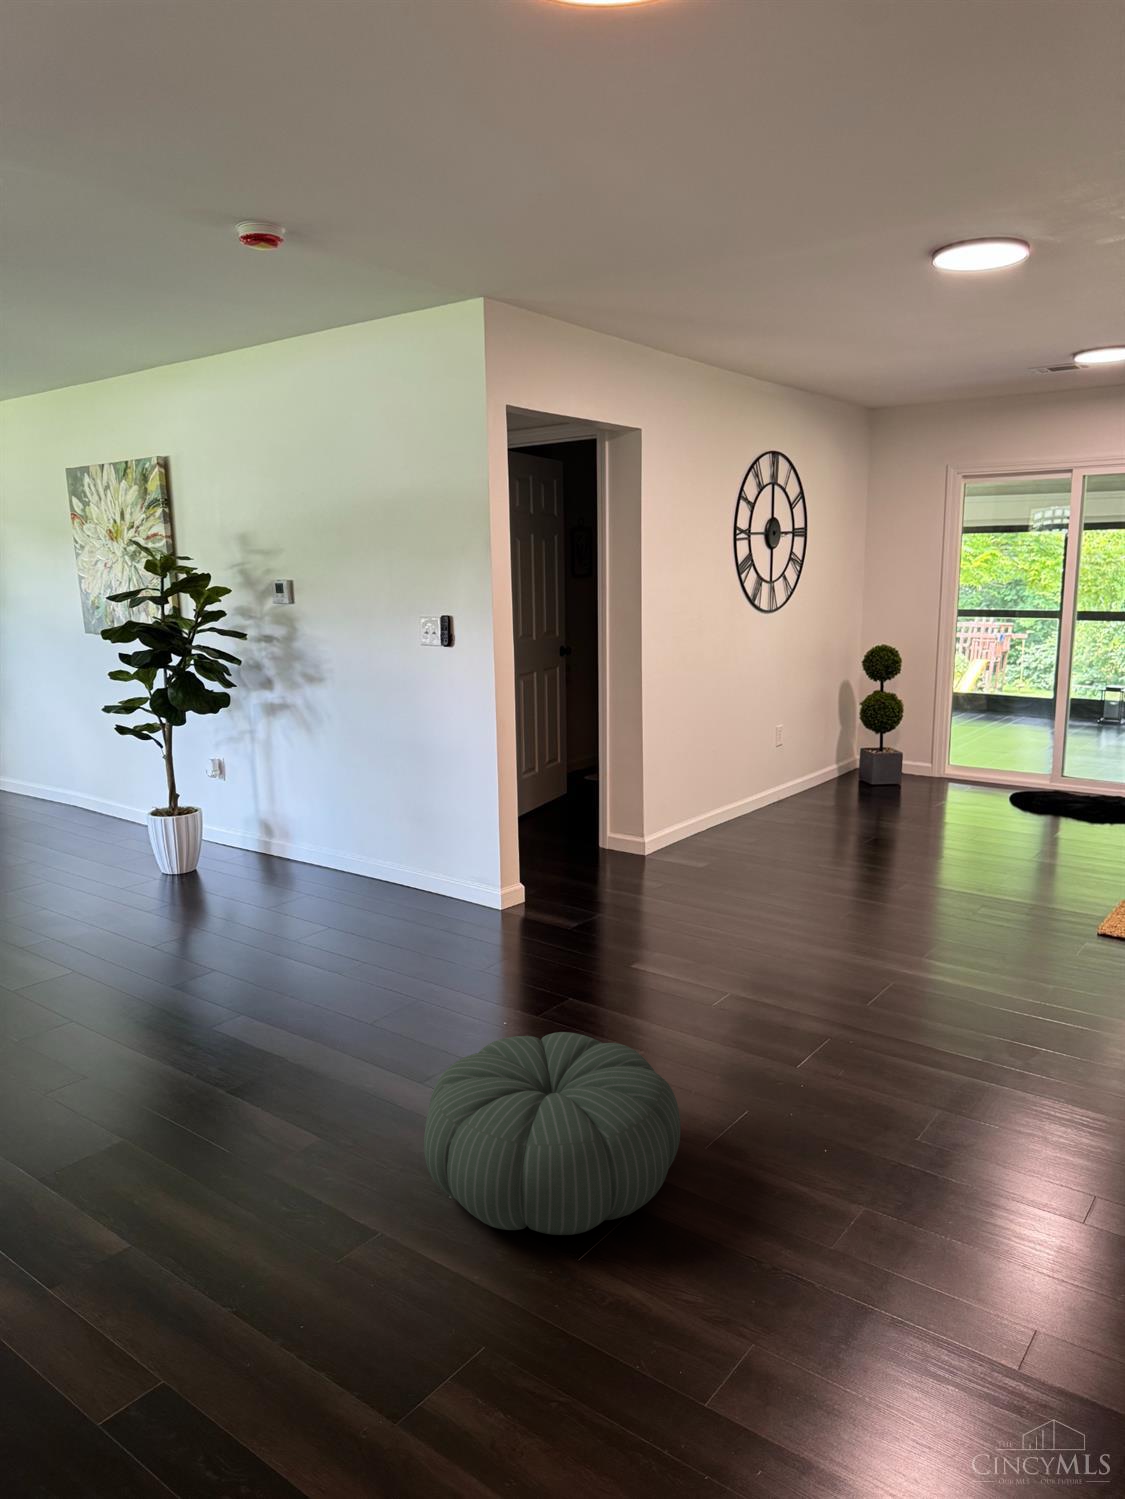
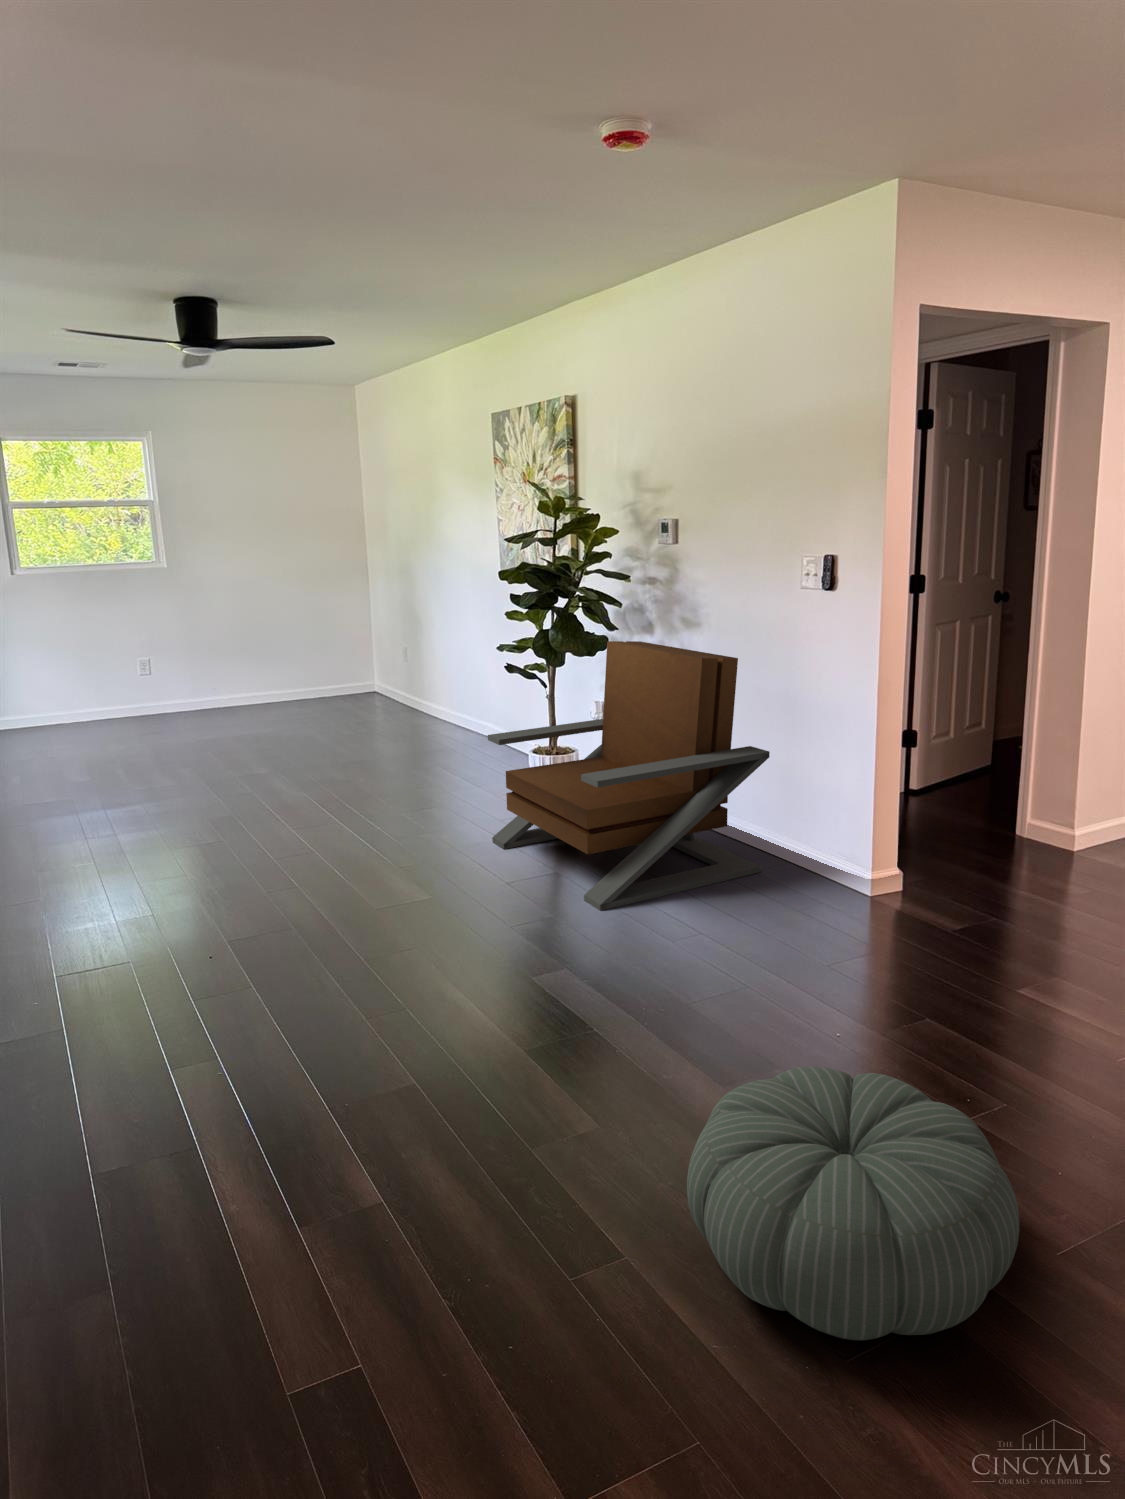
lounge chair: none [109,697,402,957] -> present [488,641,770,911]

